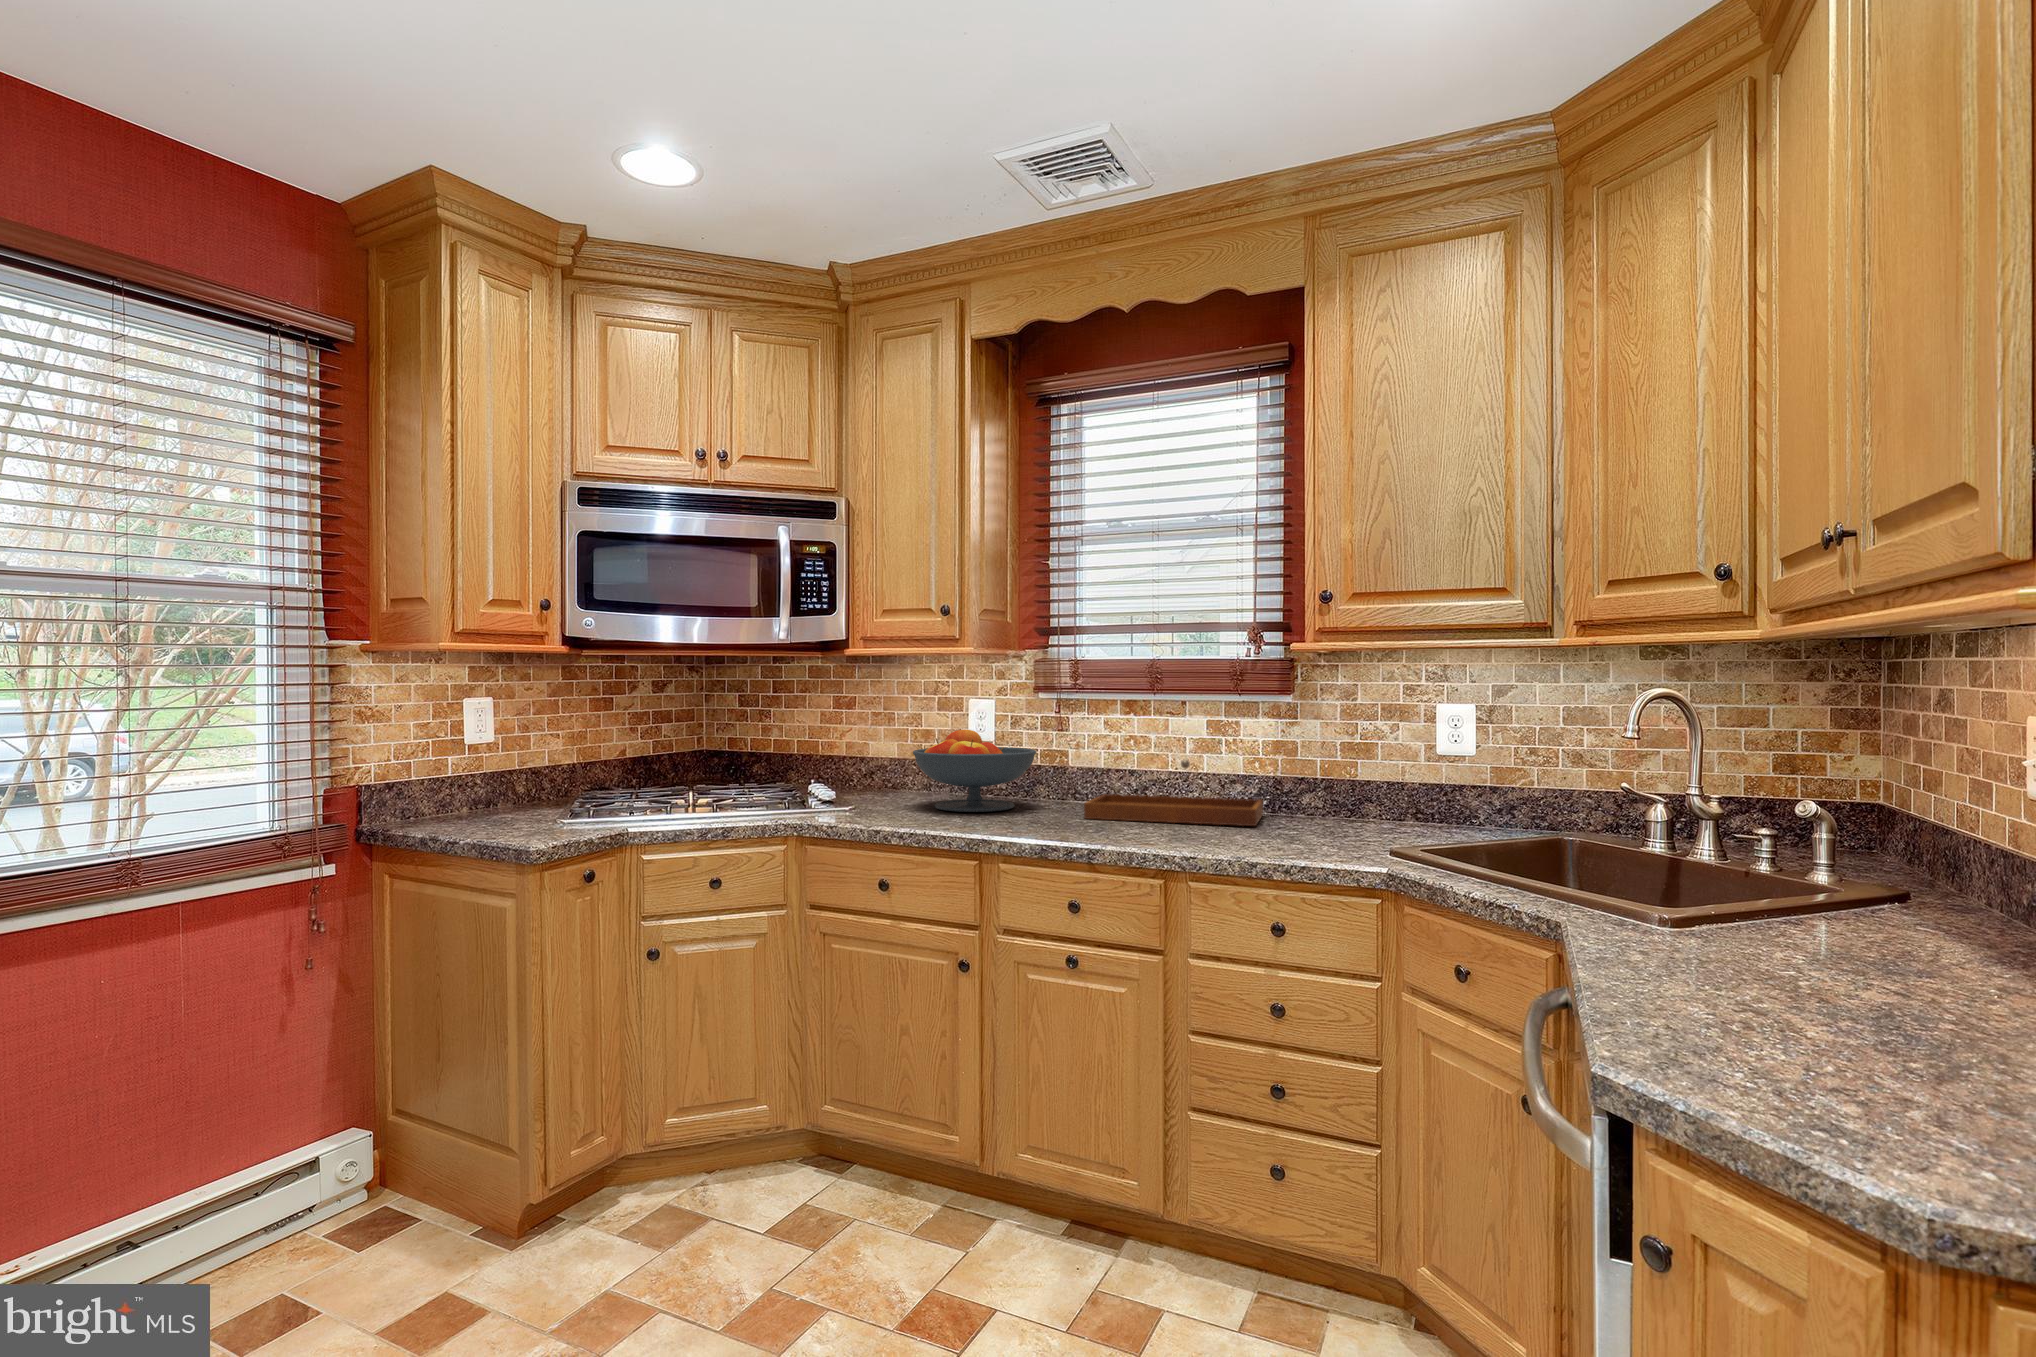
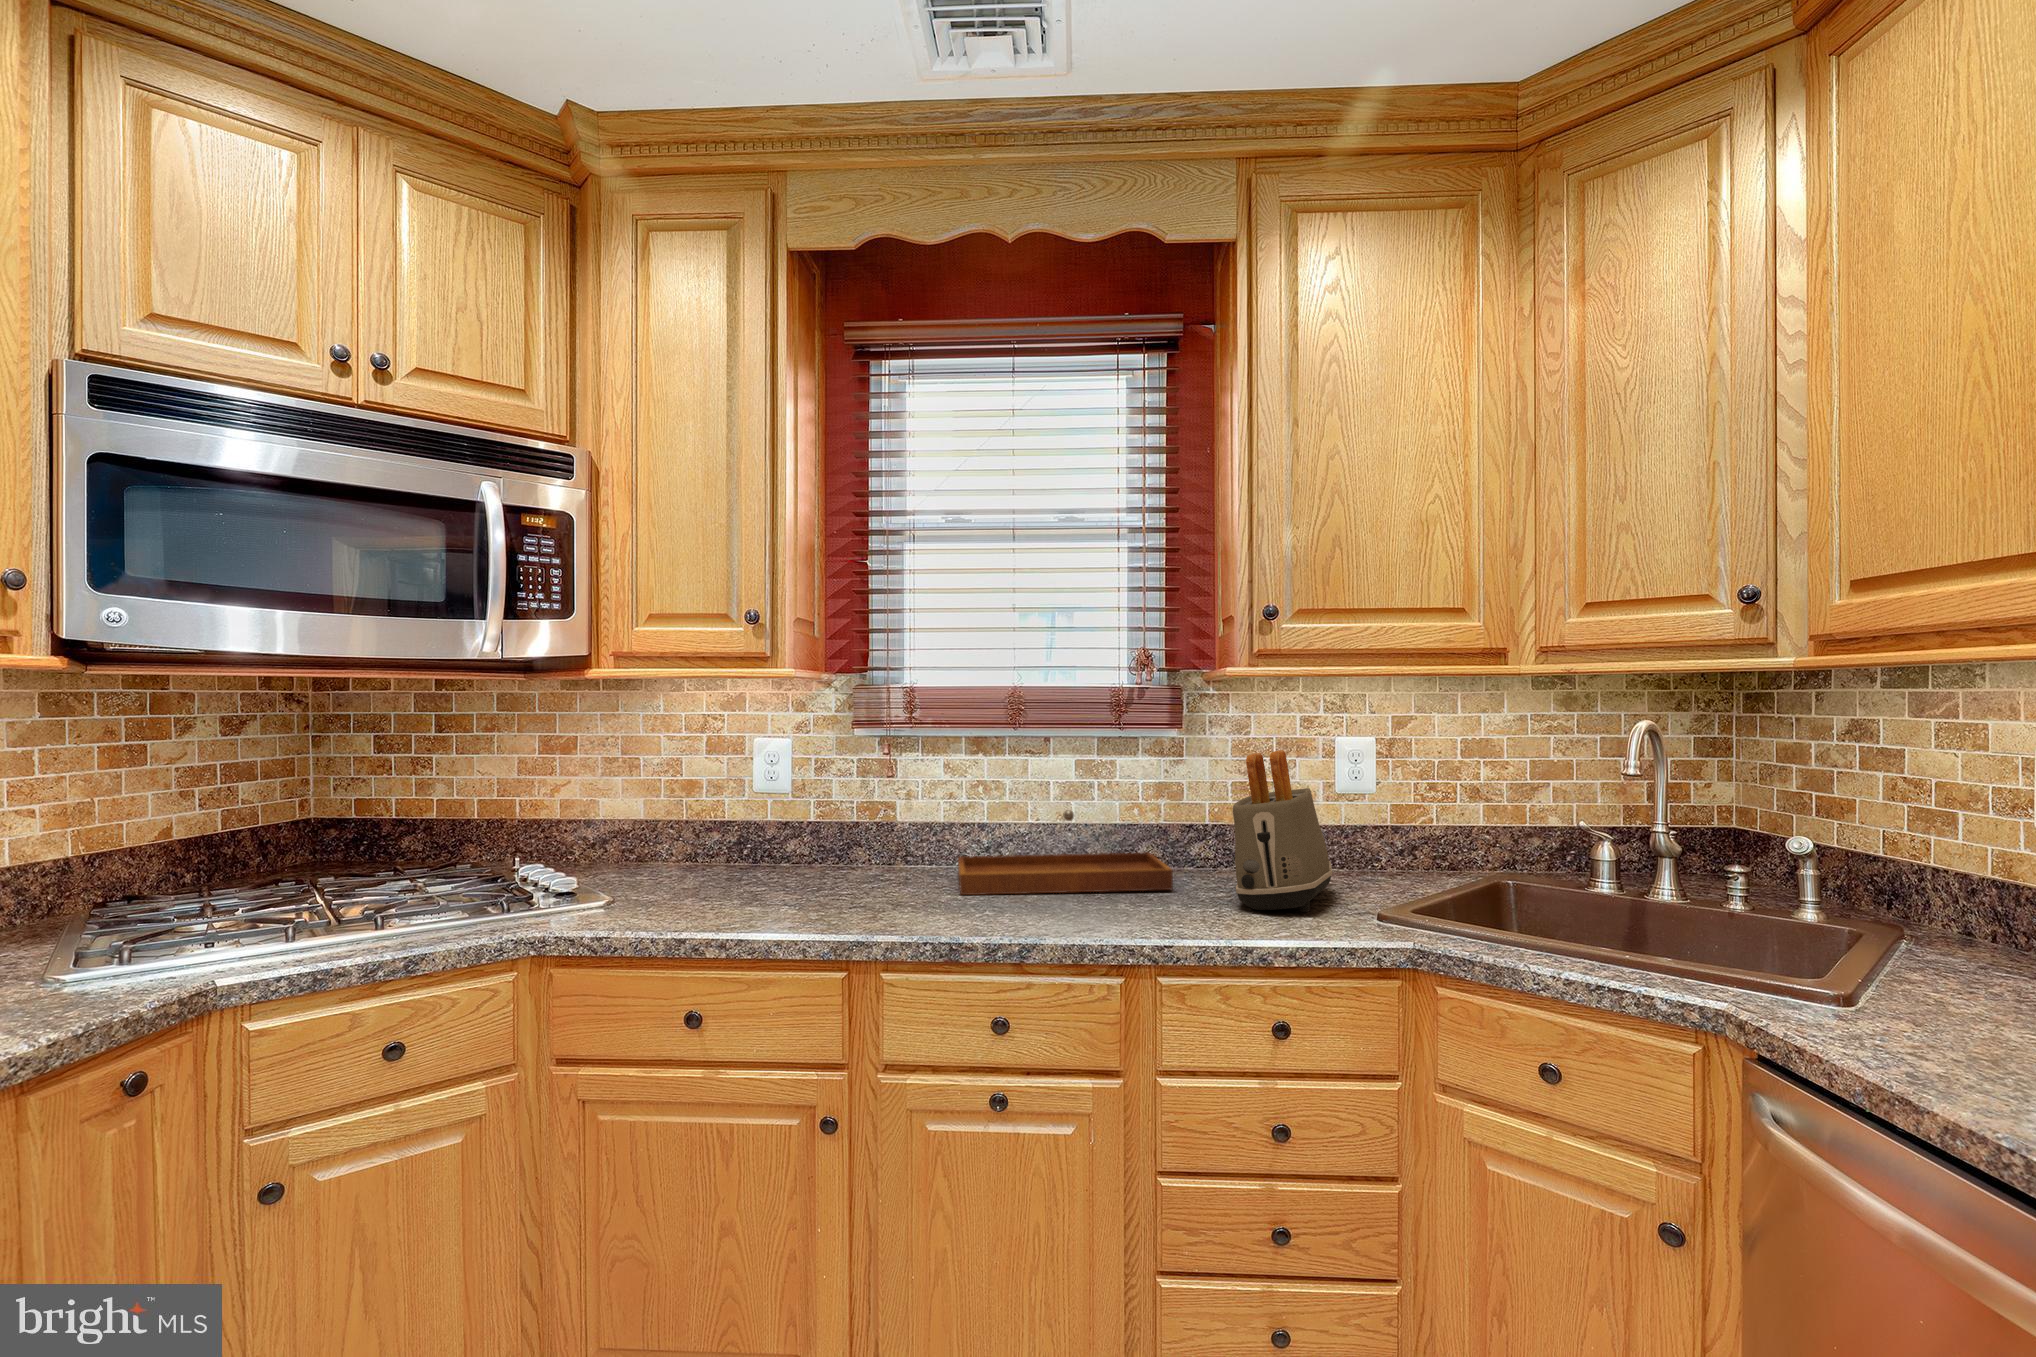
toaster: none [1287,710,1401,846] -> present [1233,750,1332,912]
fruit bowl: present [913,729,1036,812] -> none [707,780,879,898]

